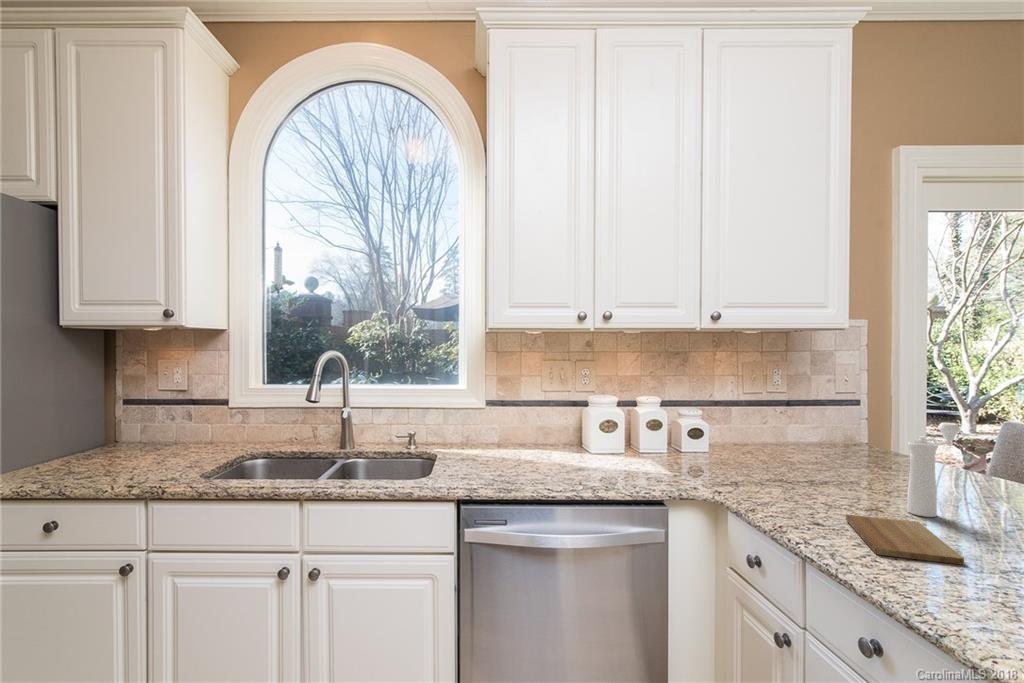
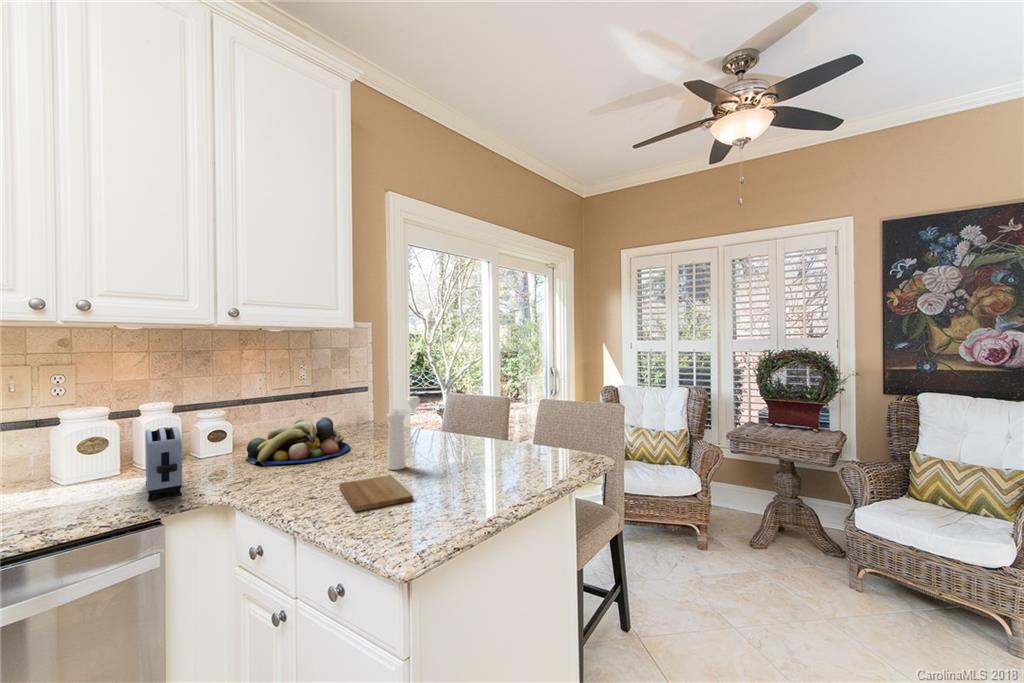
toaster: none [648,421,682,485] -> present [145,427,182,501]
fruit bowl: none [725,430,844,481] -> present [246,417,350,465]

